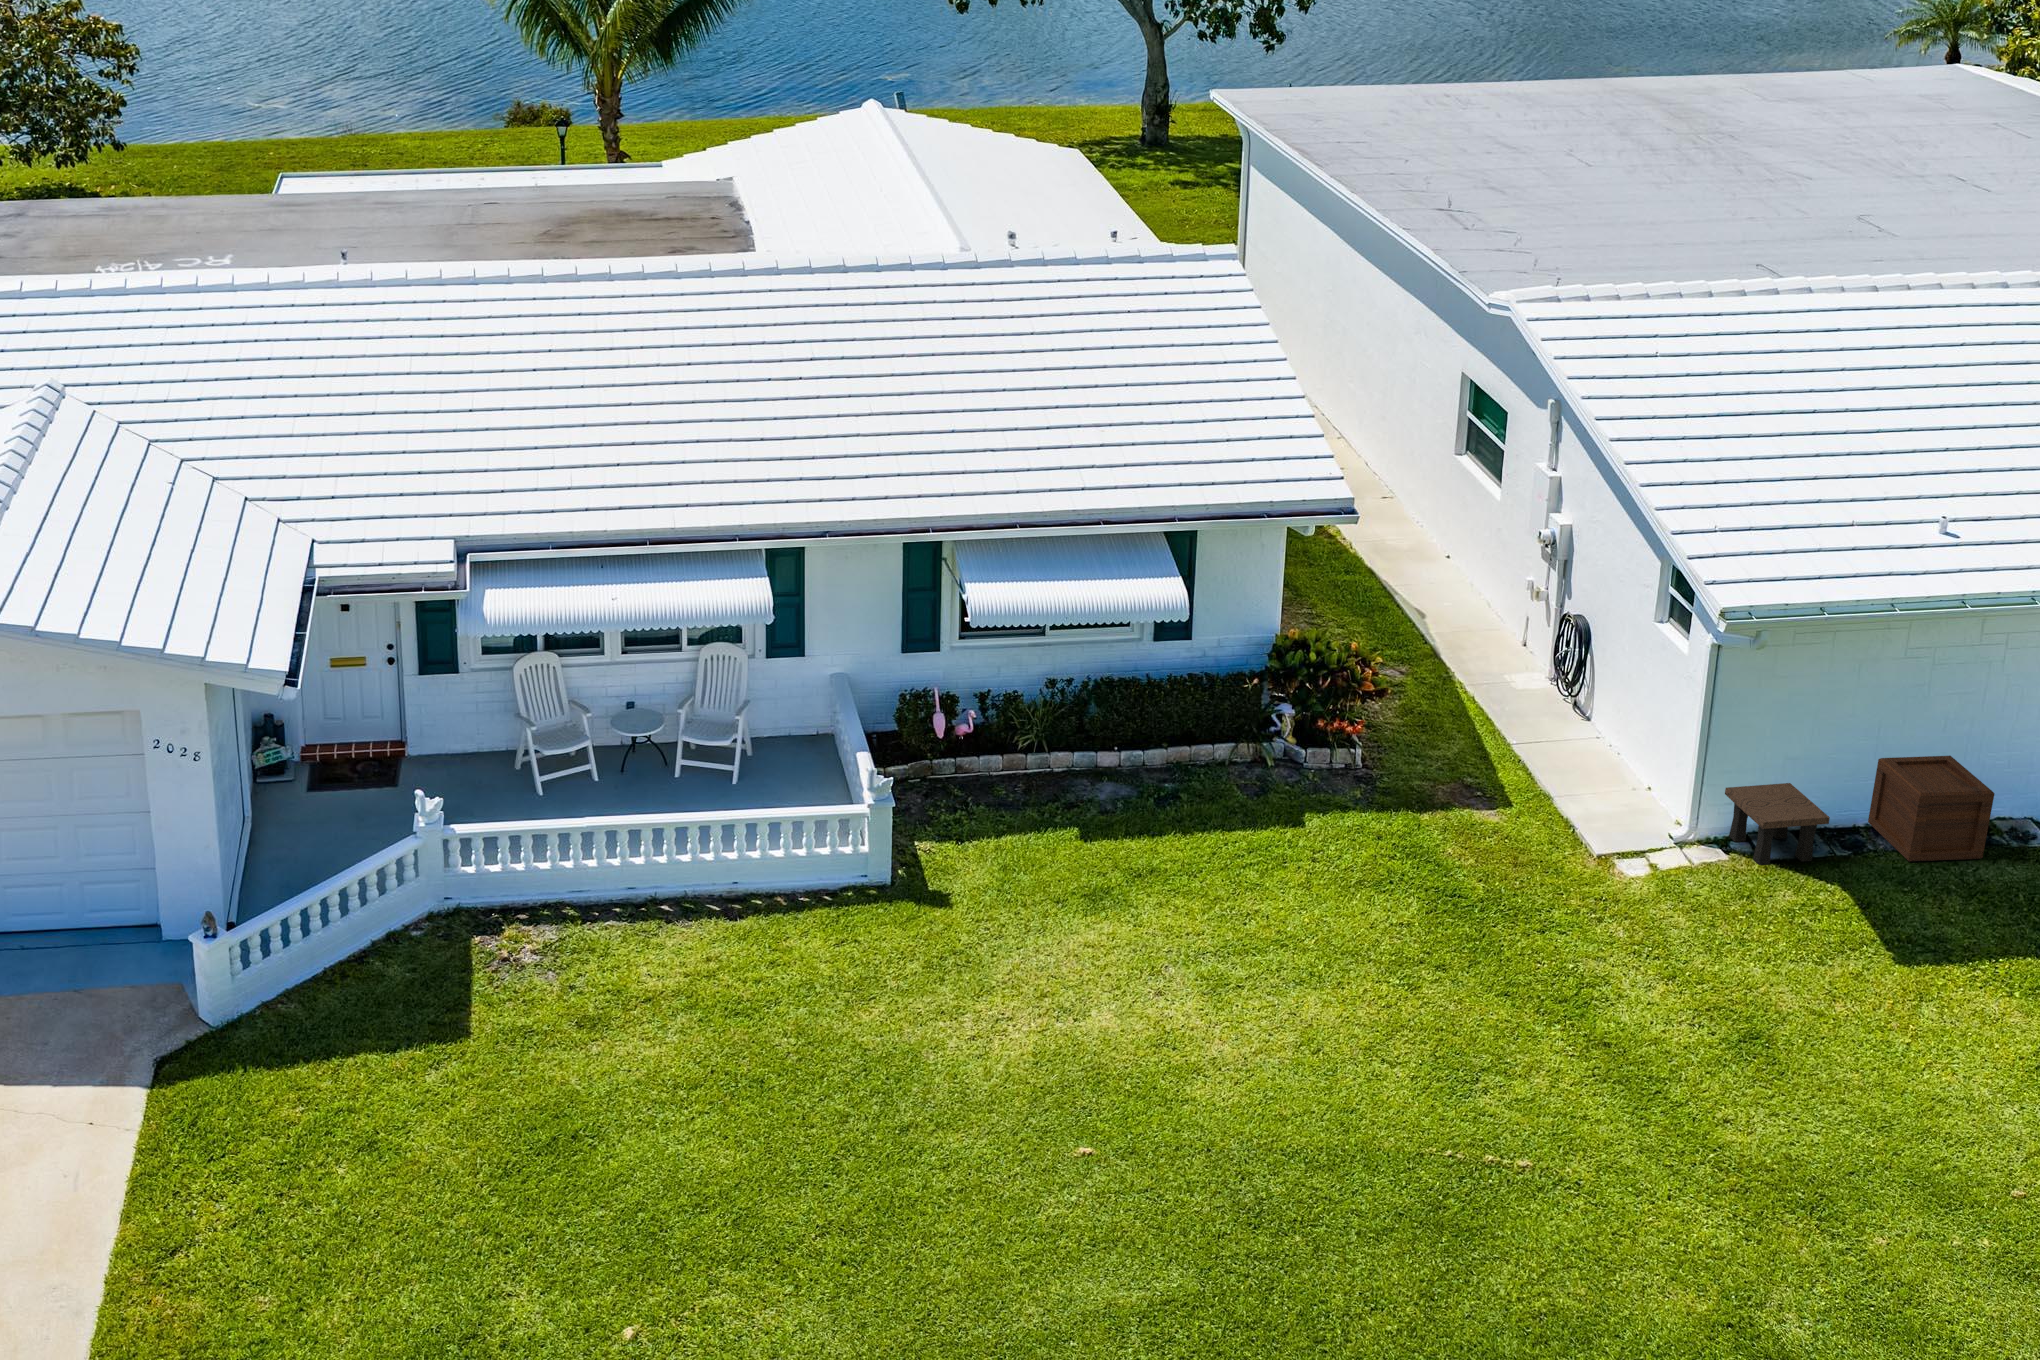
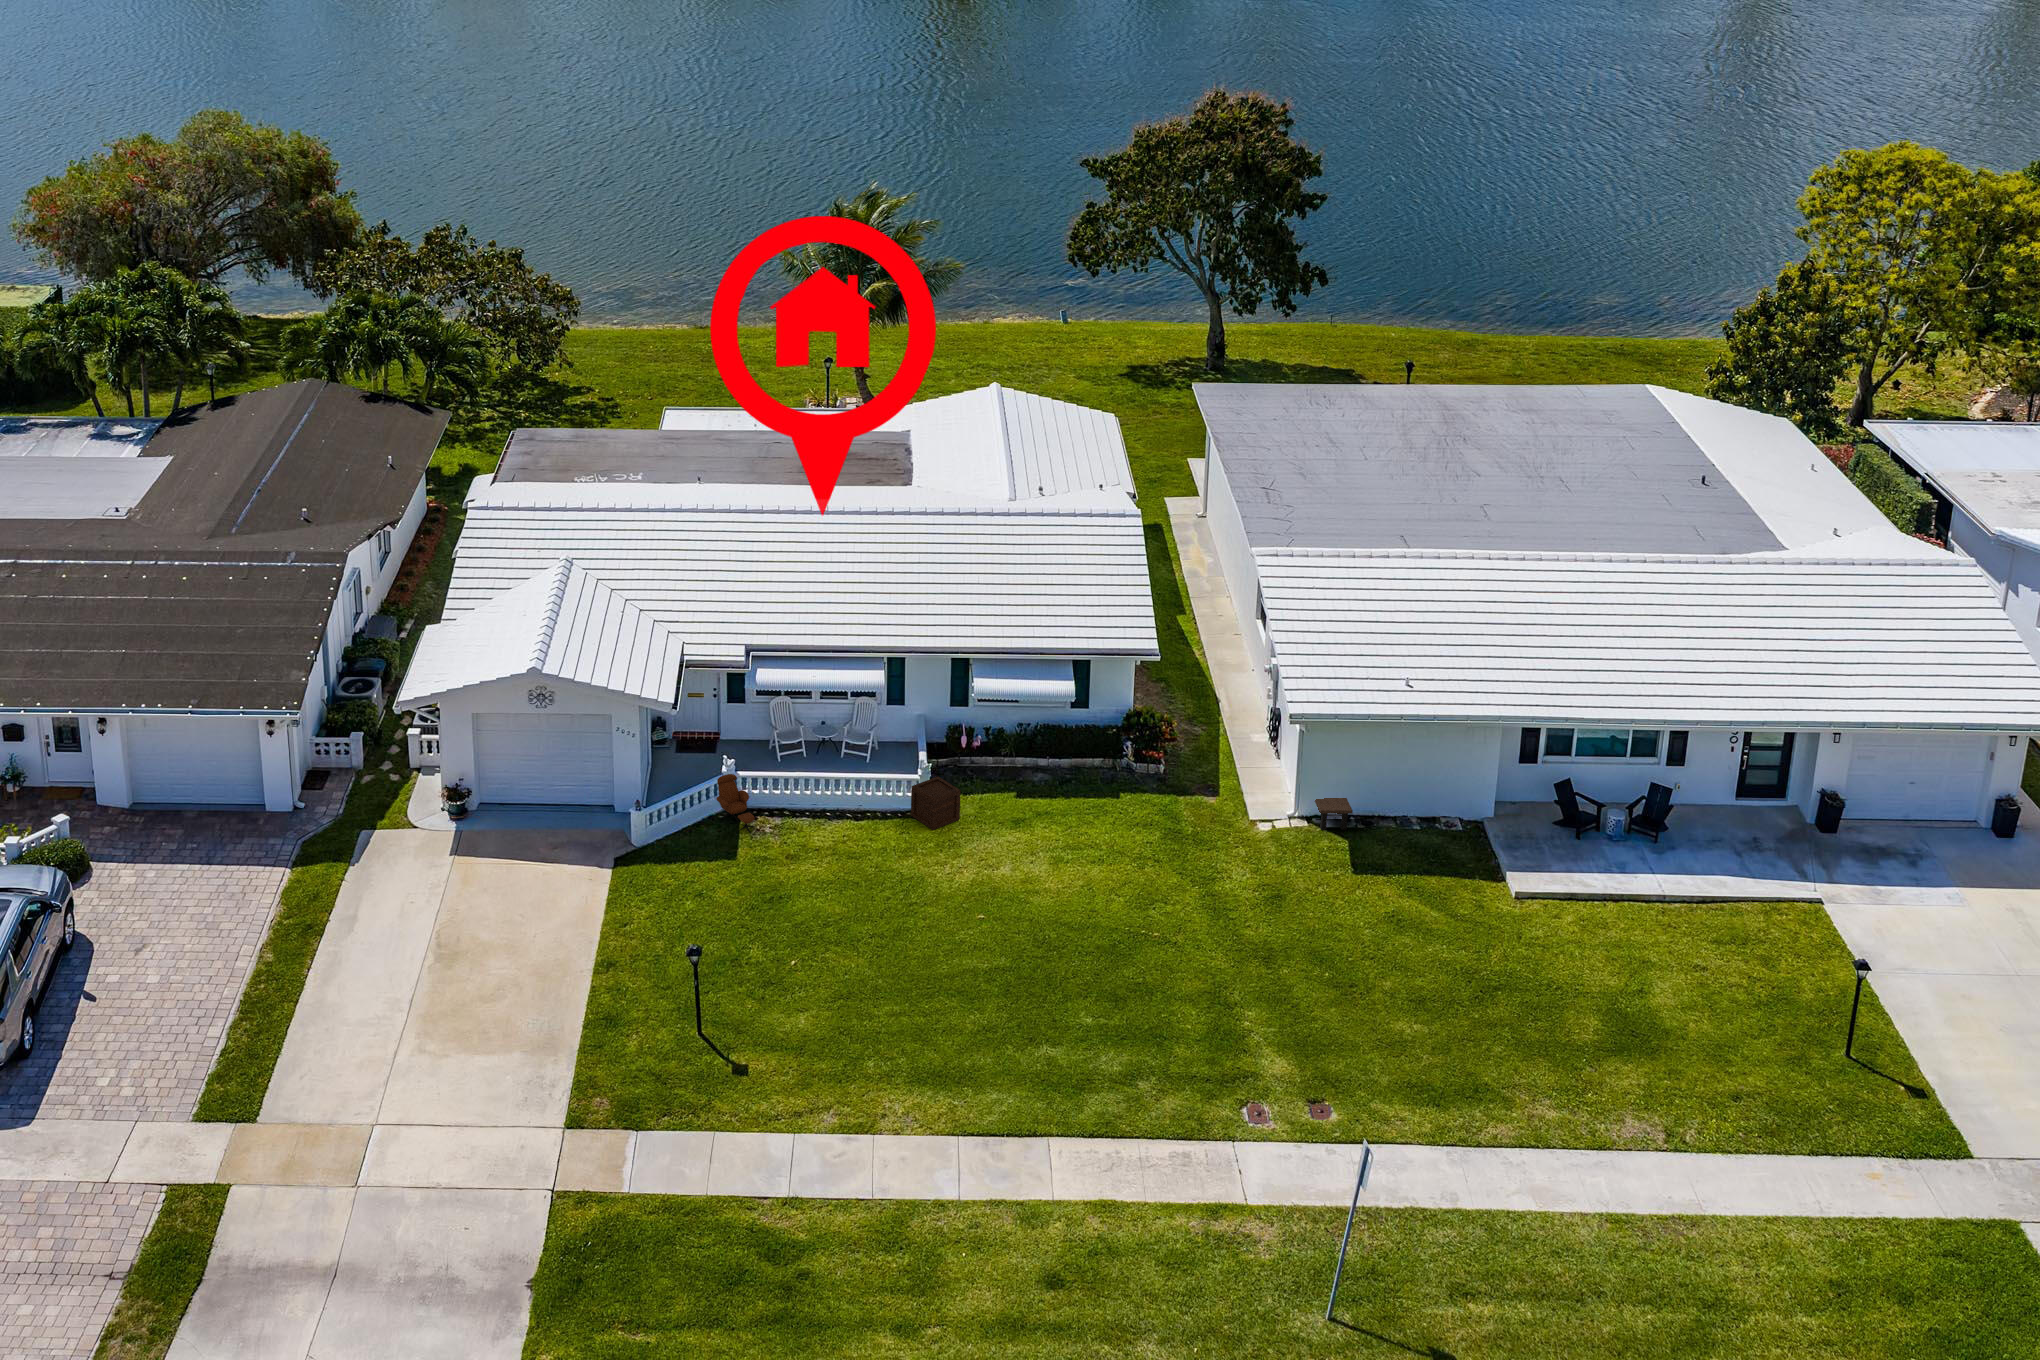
wooden crate: present [1868,756,1995,862] -> present [911,776,961,830]
lounge chair: none [404,832,500,972] -> present [716,774,755,833]

